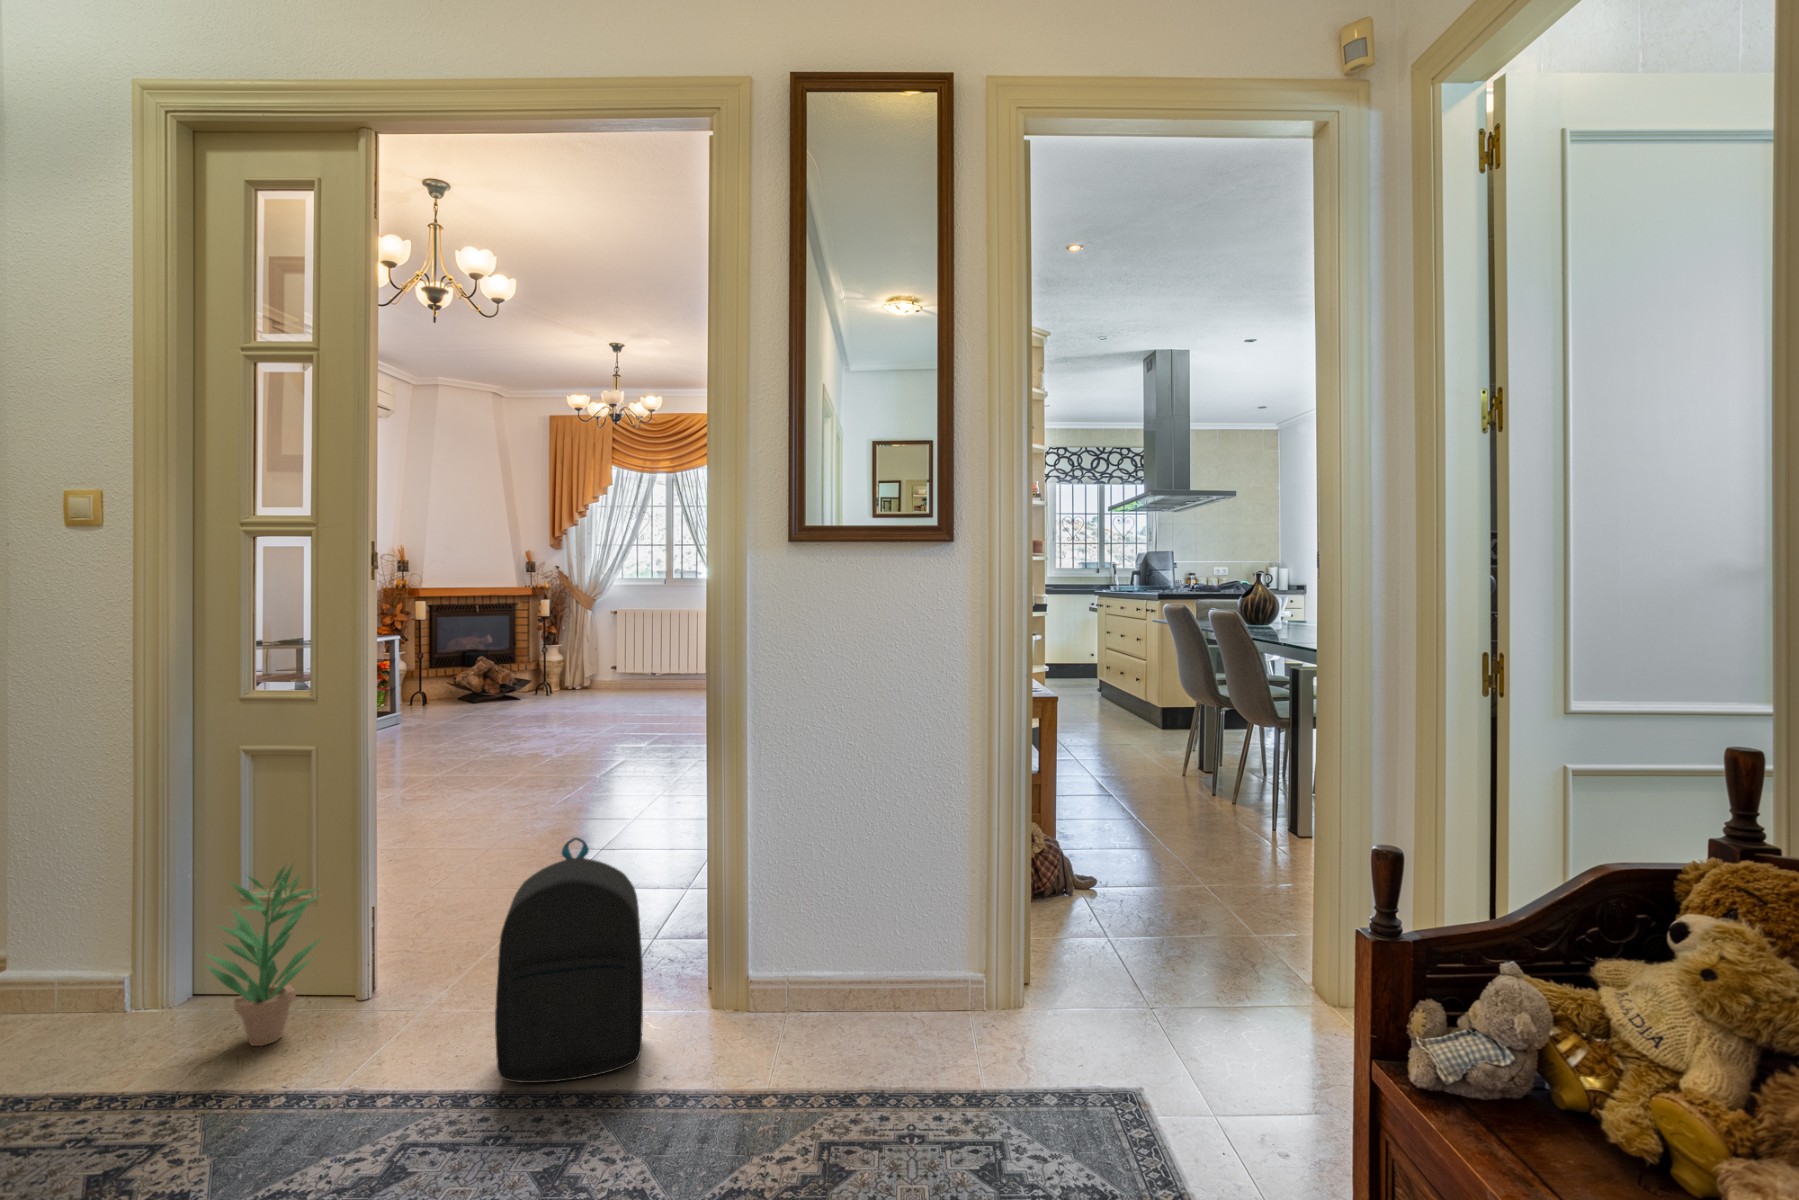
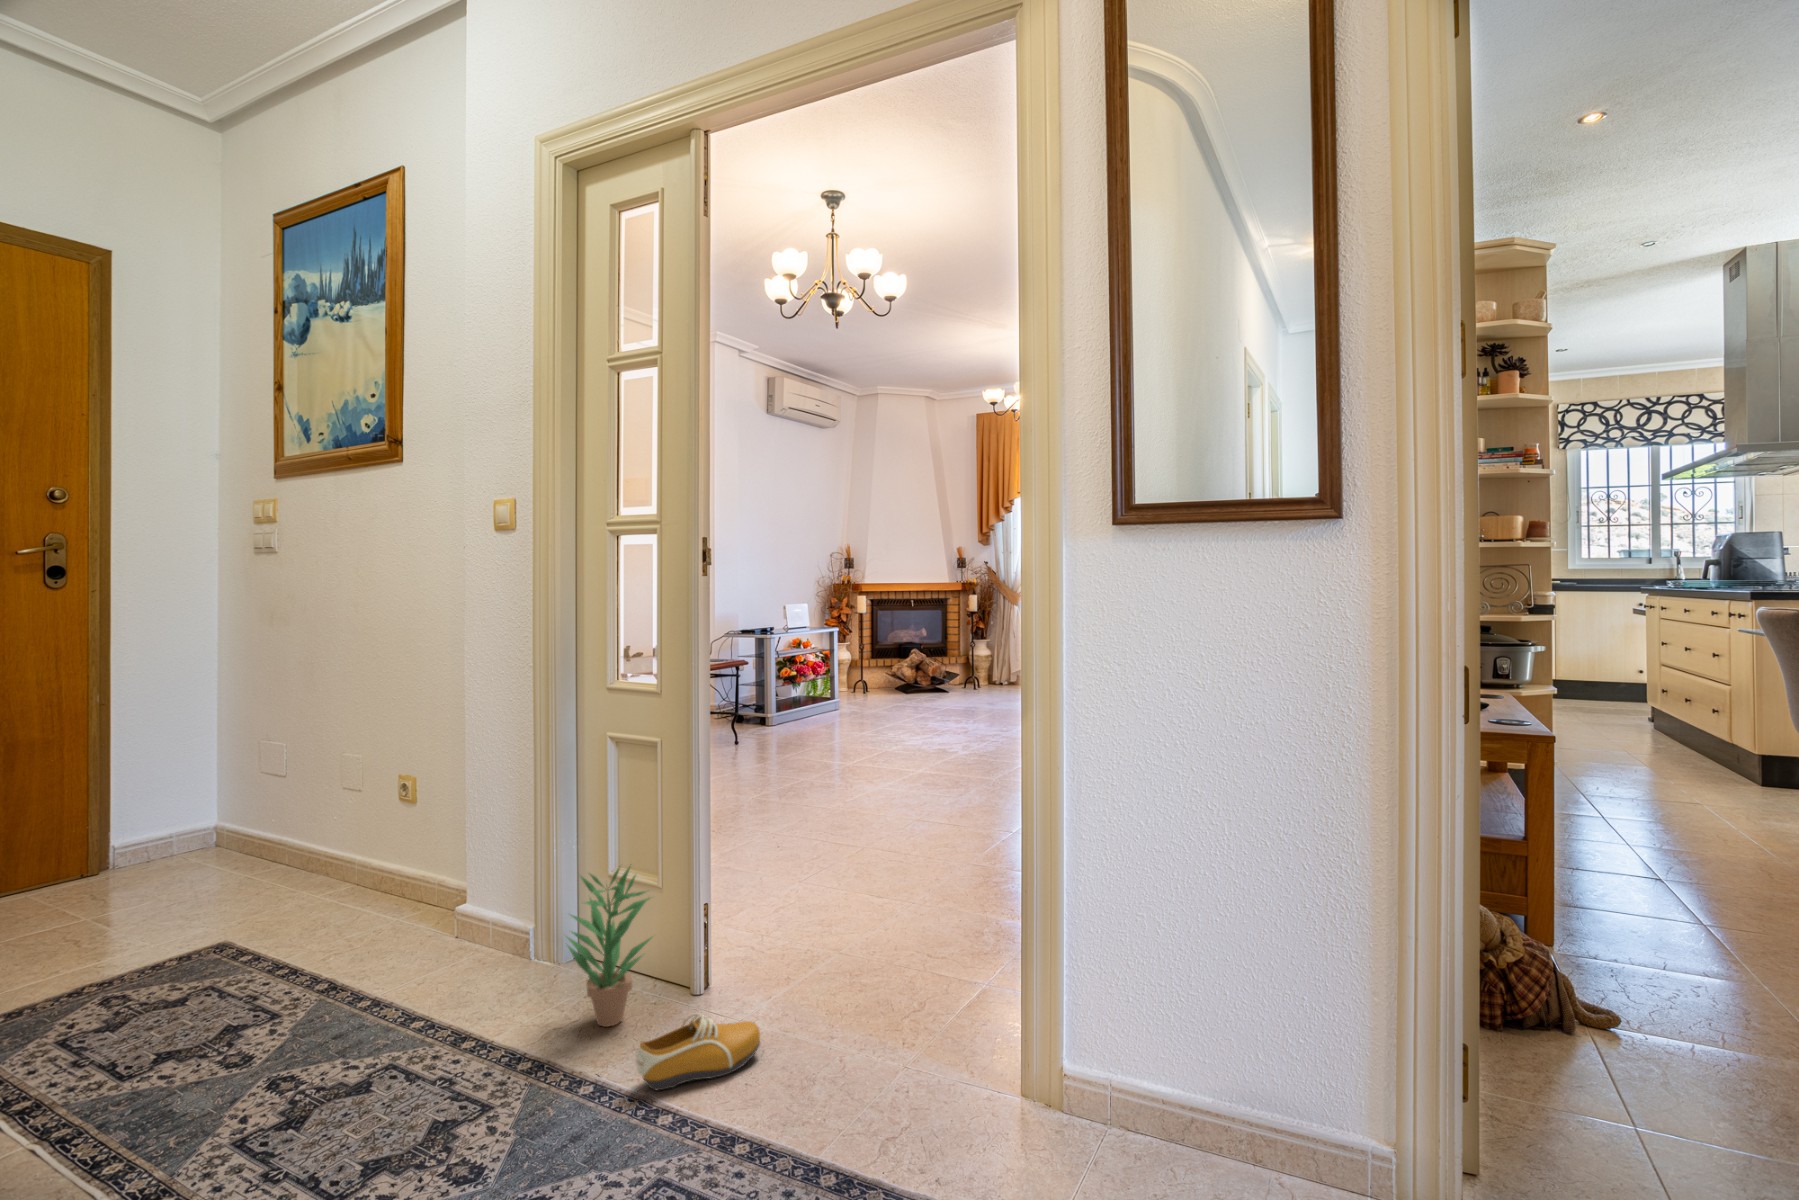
backpack: present [495,838,643,1083] -> none [755,882,914,1151]
shoe: none [336,997,466,1082] -> present [636,1014,760,1090]

